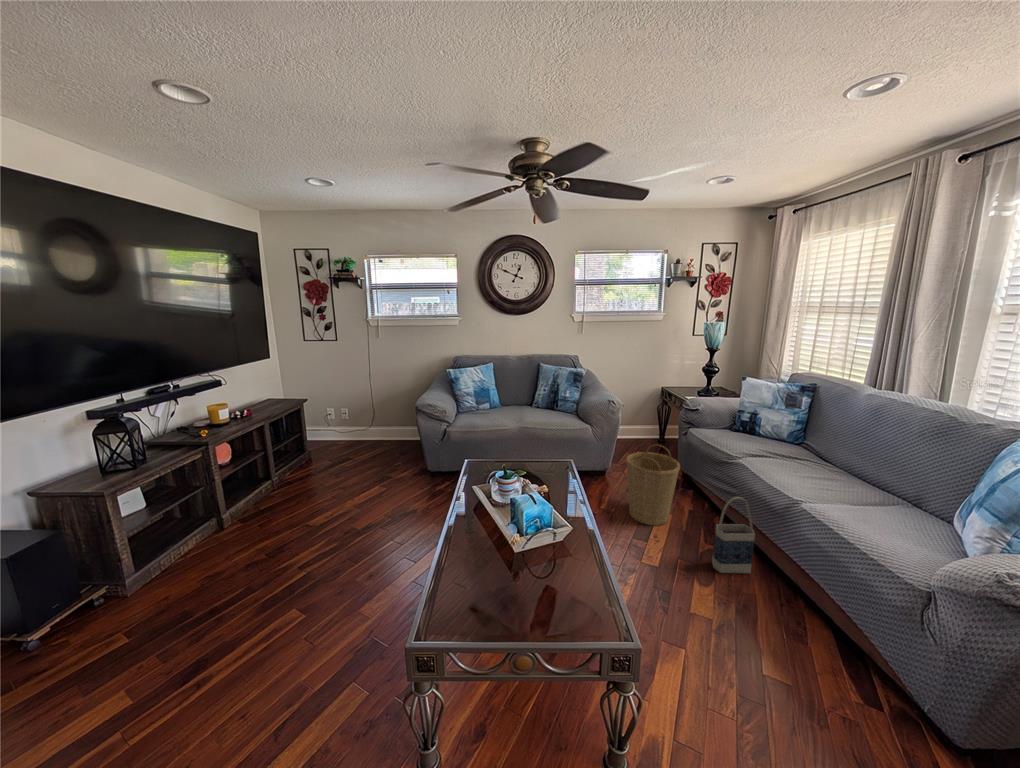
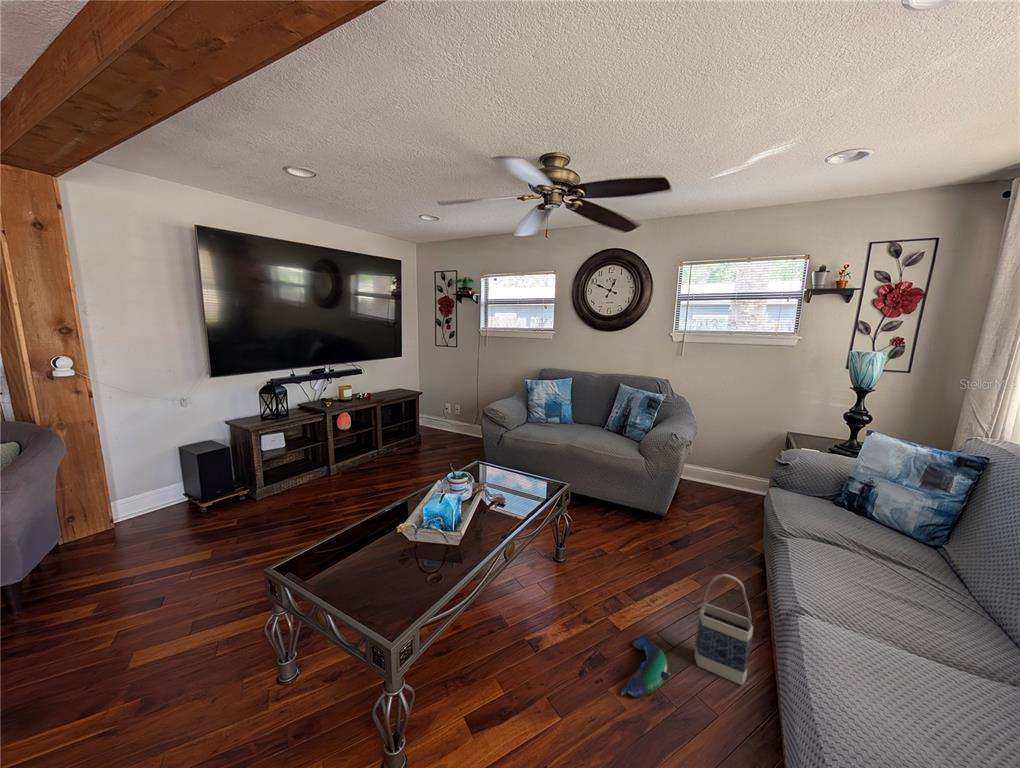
basket: present [626,445,680,526] -> none [645,492,711,590]
plush toy: none [675,566,725,617] -> present [621,635,670,697]

